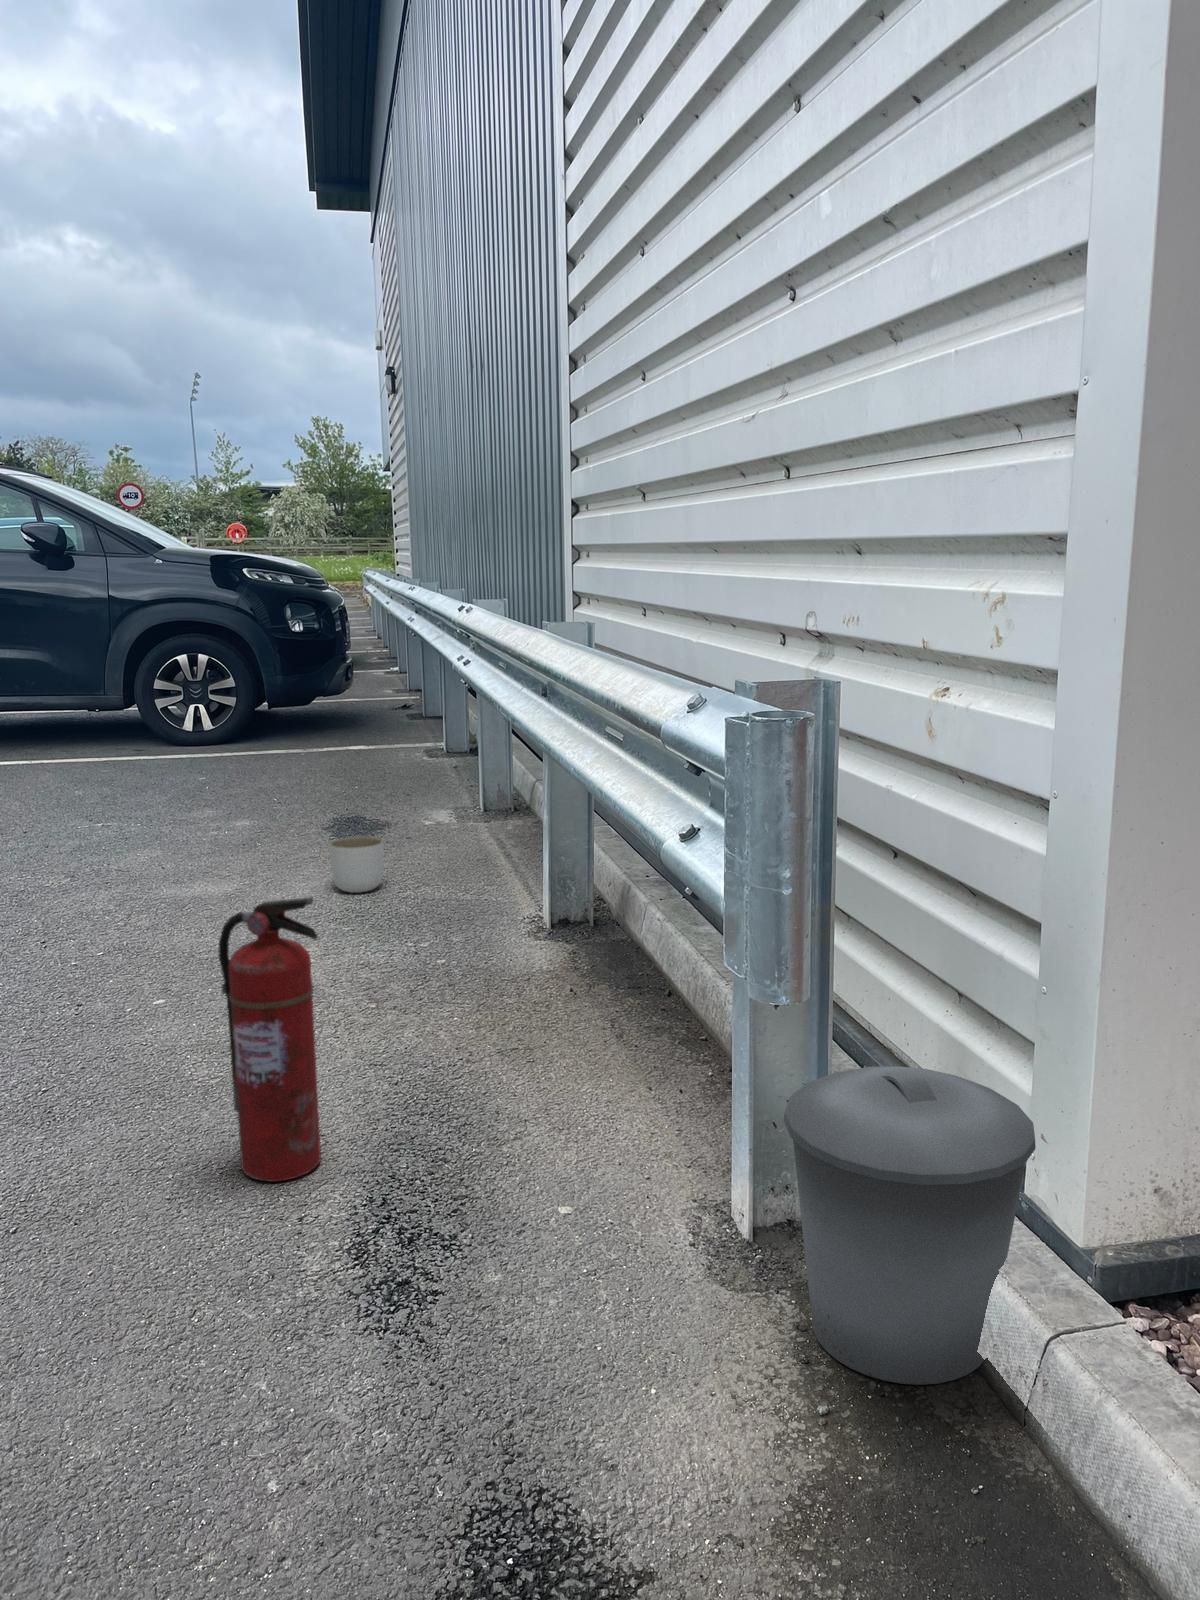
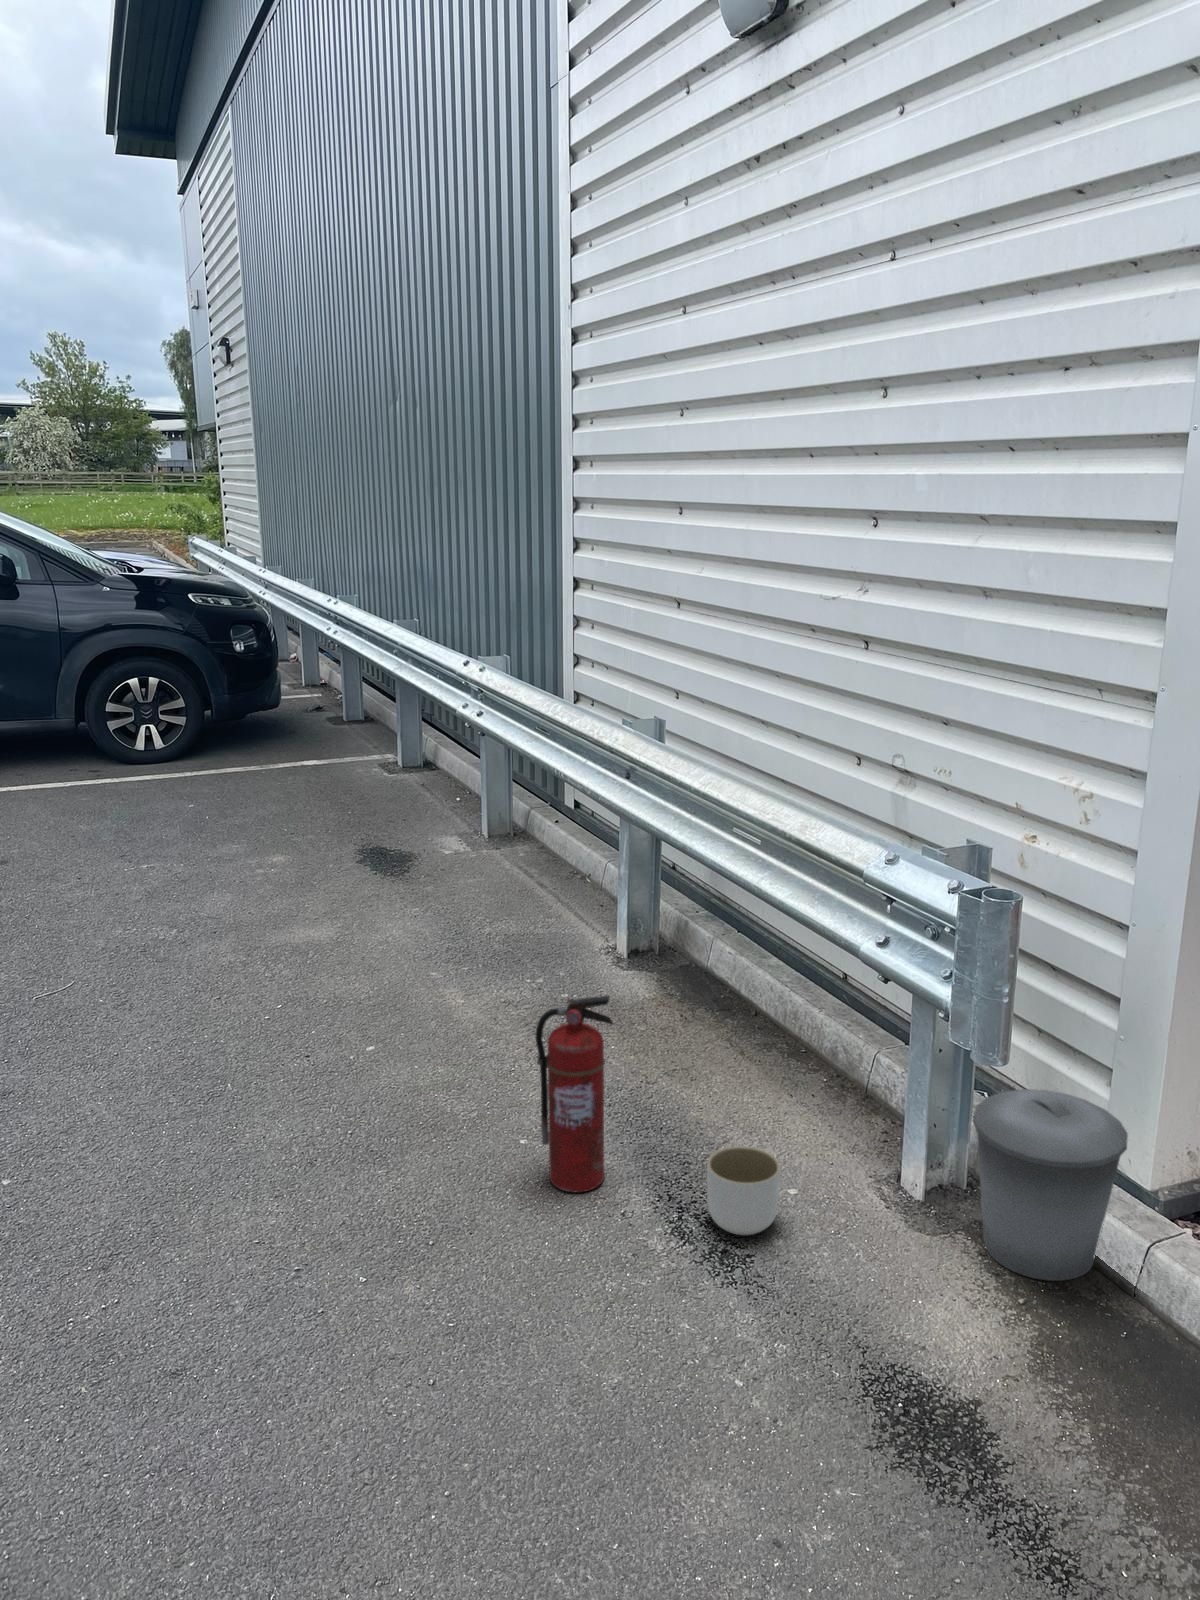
planter: present [329,837,384,893] -> present [707,1146,781,1235]

